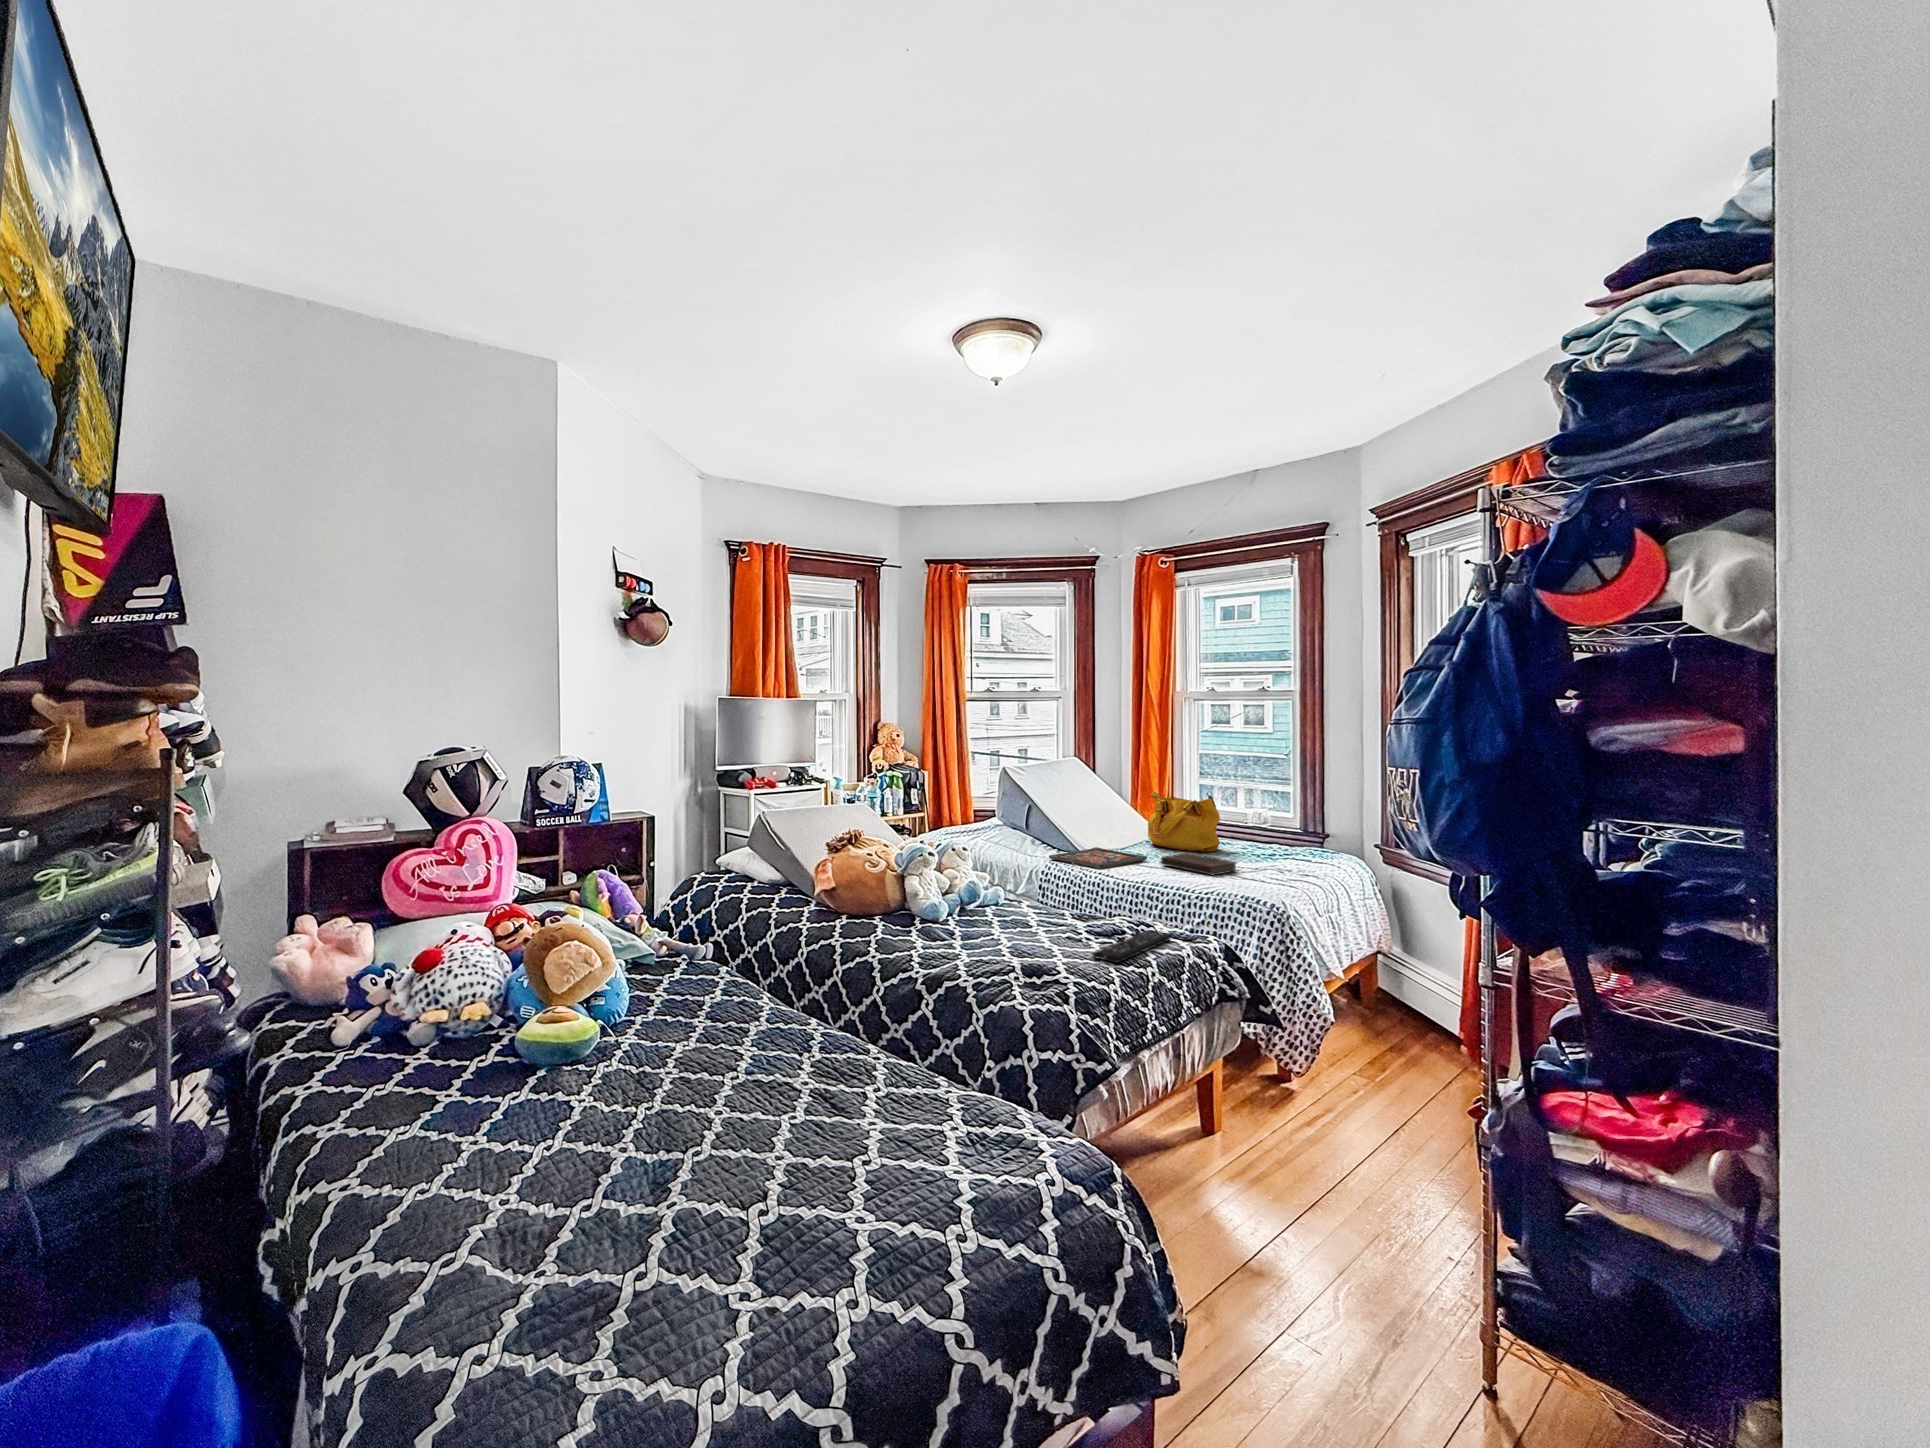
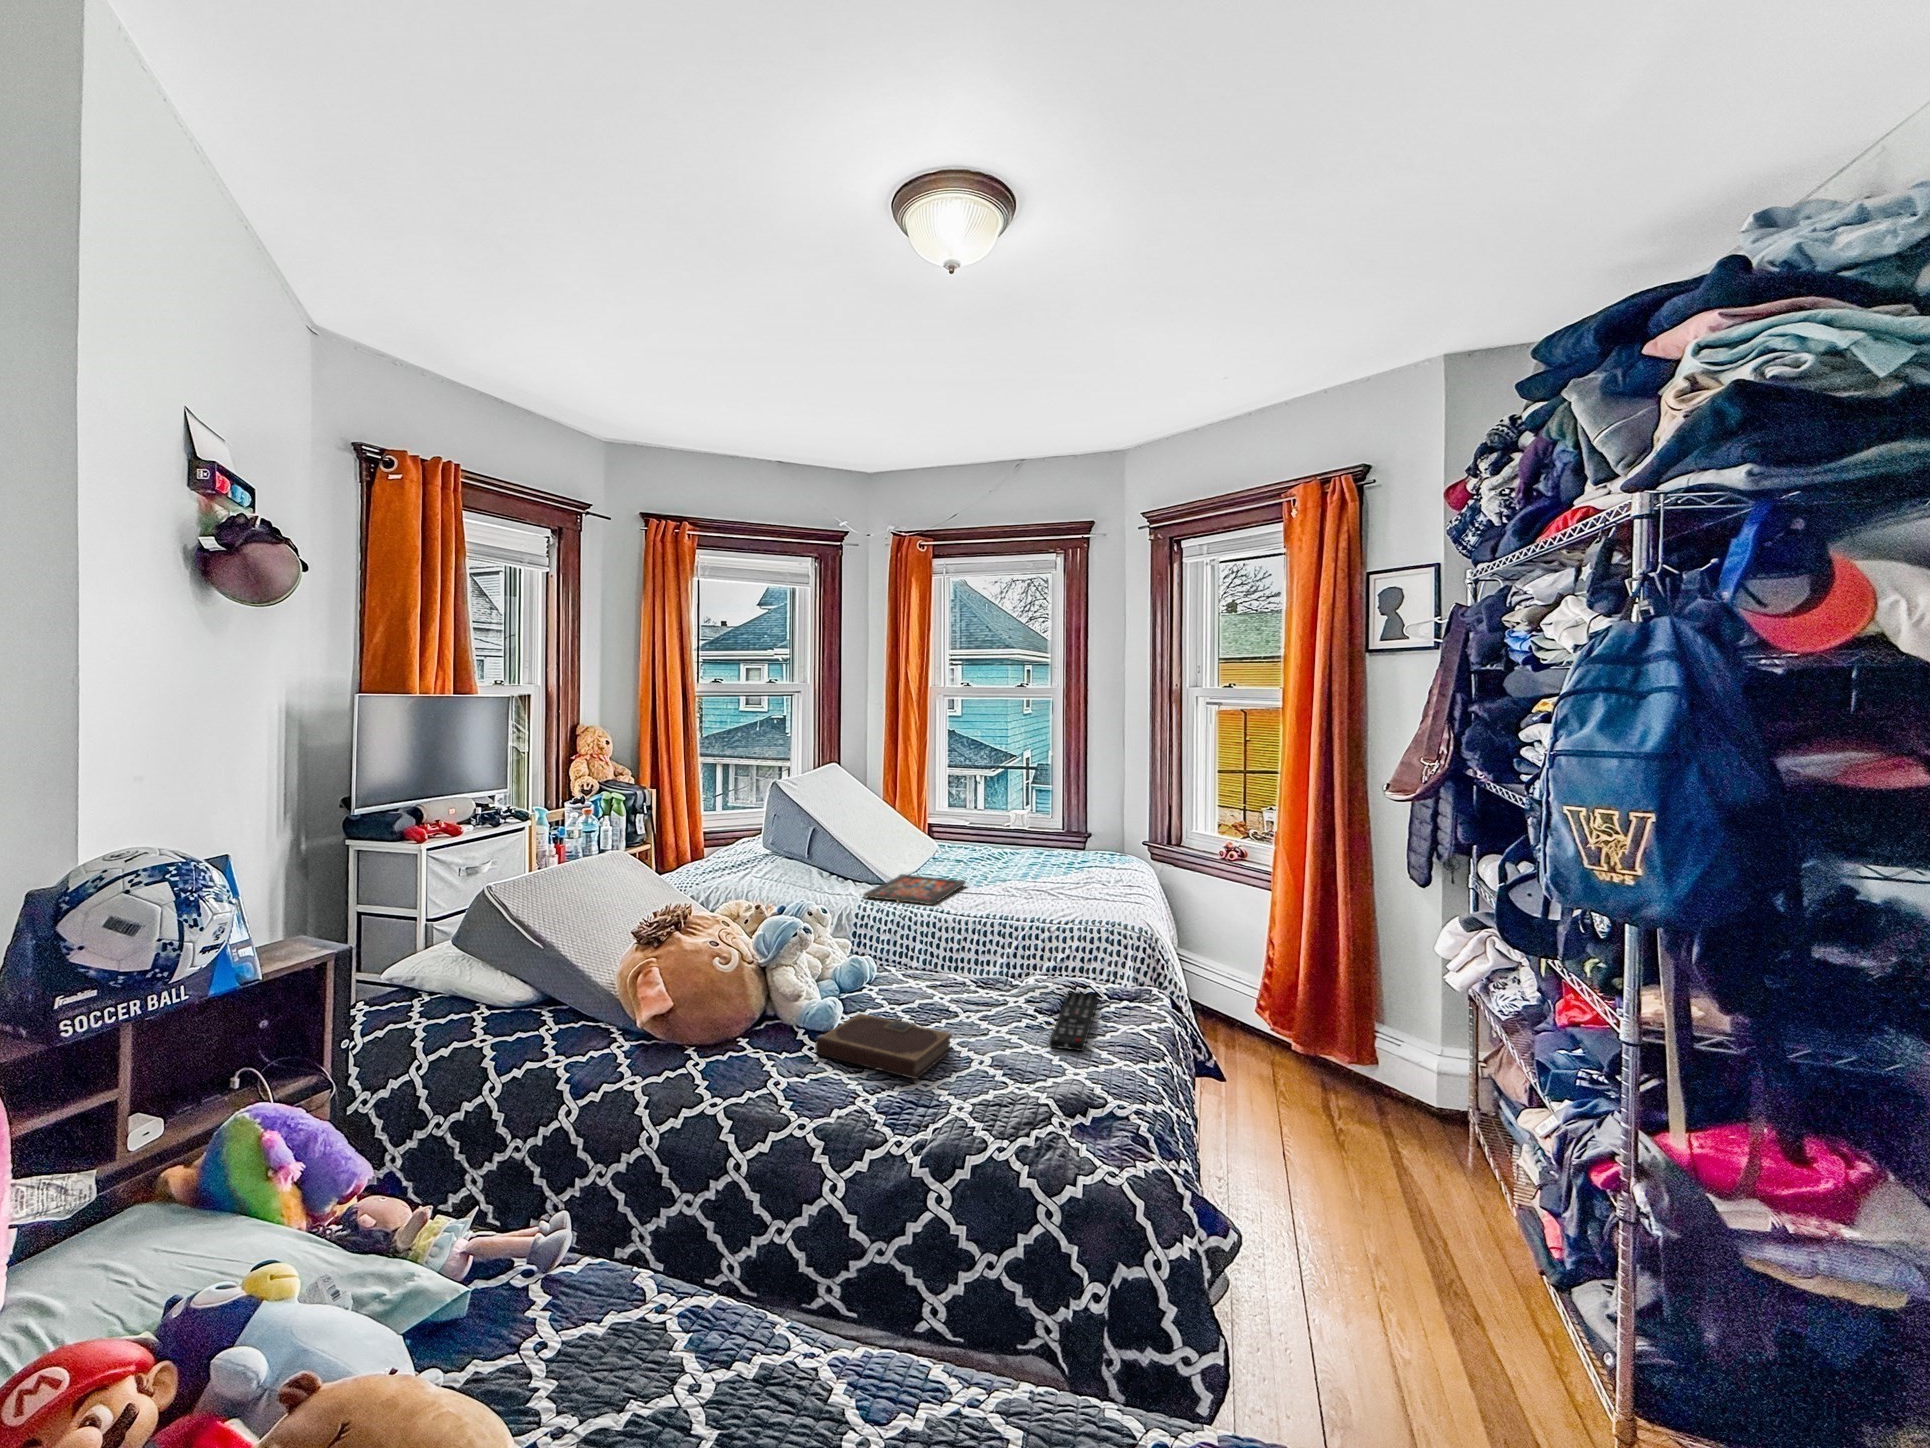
handbag: present [1148,792,1220,852] -> none [938,799,1017,864]
notebook: present [1161,853,1236,875] -> present [815,1013,952,1079]

